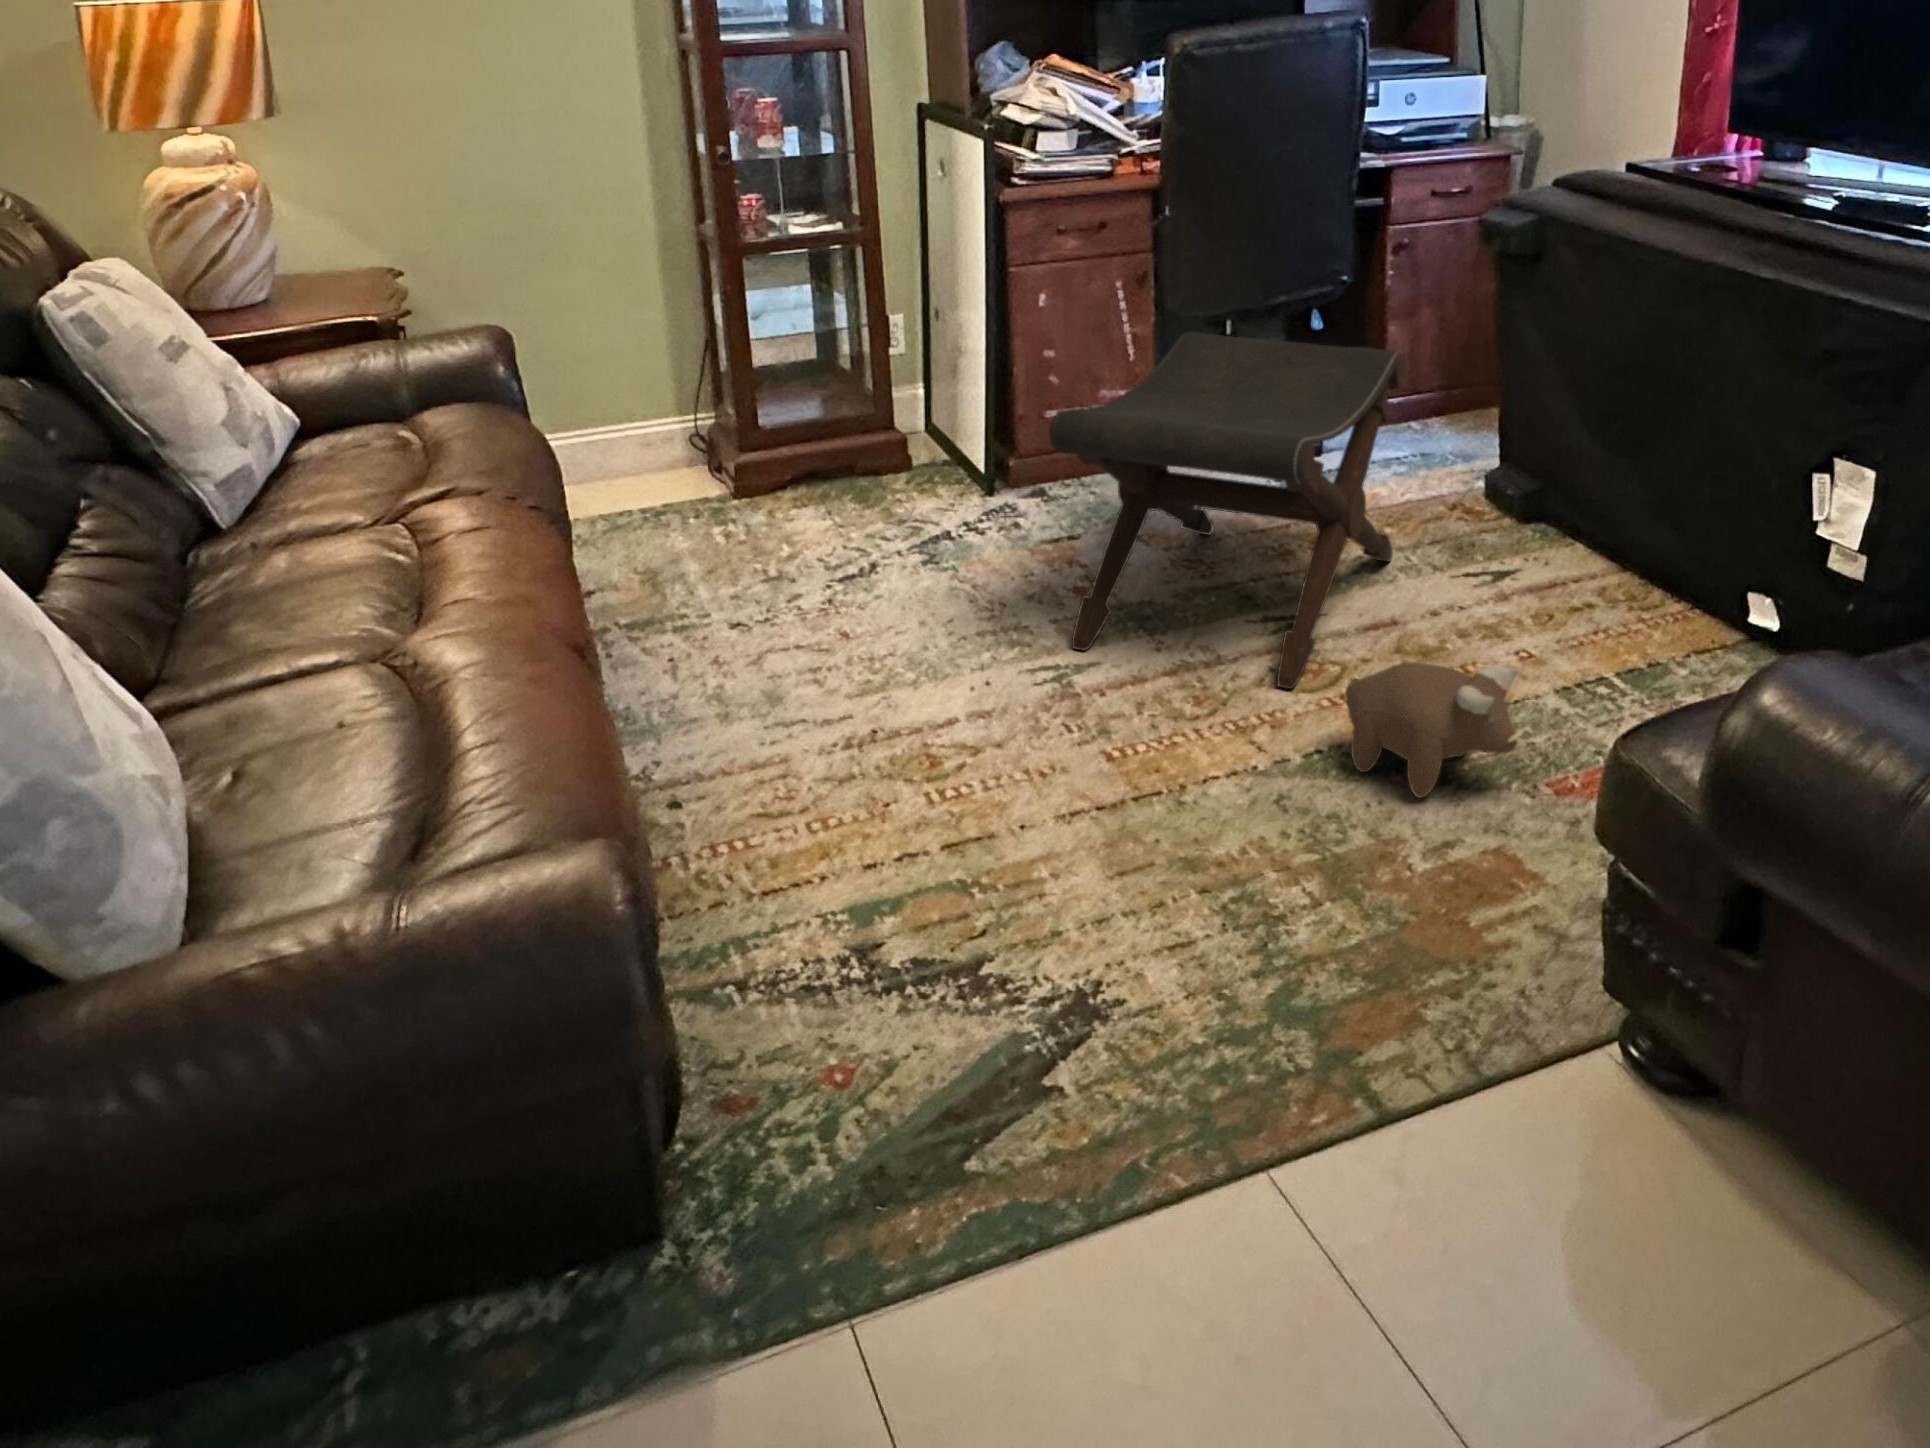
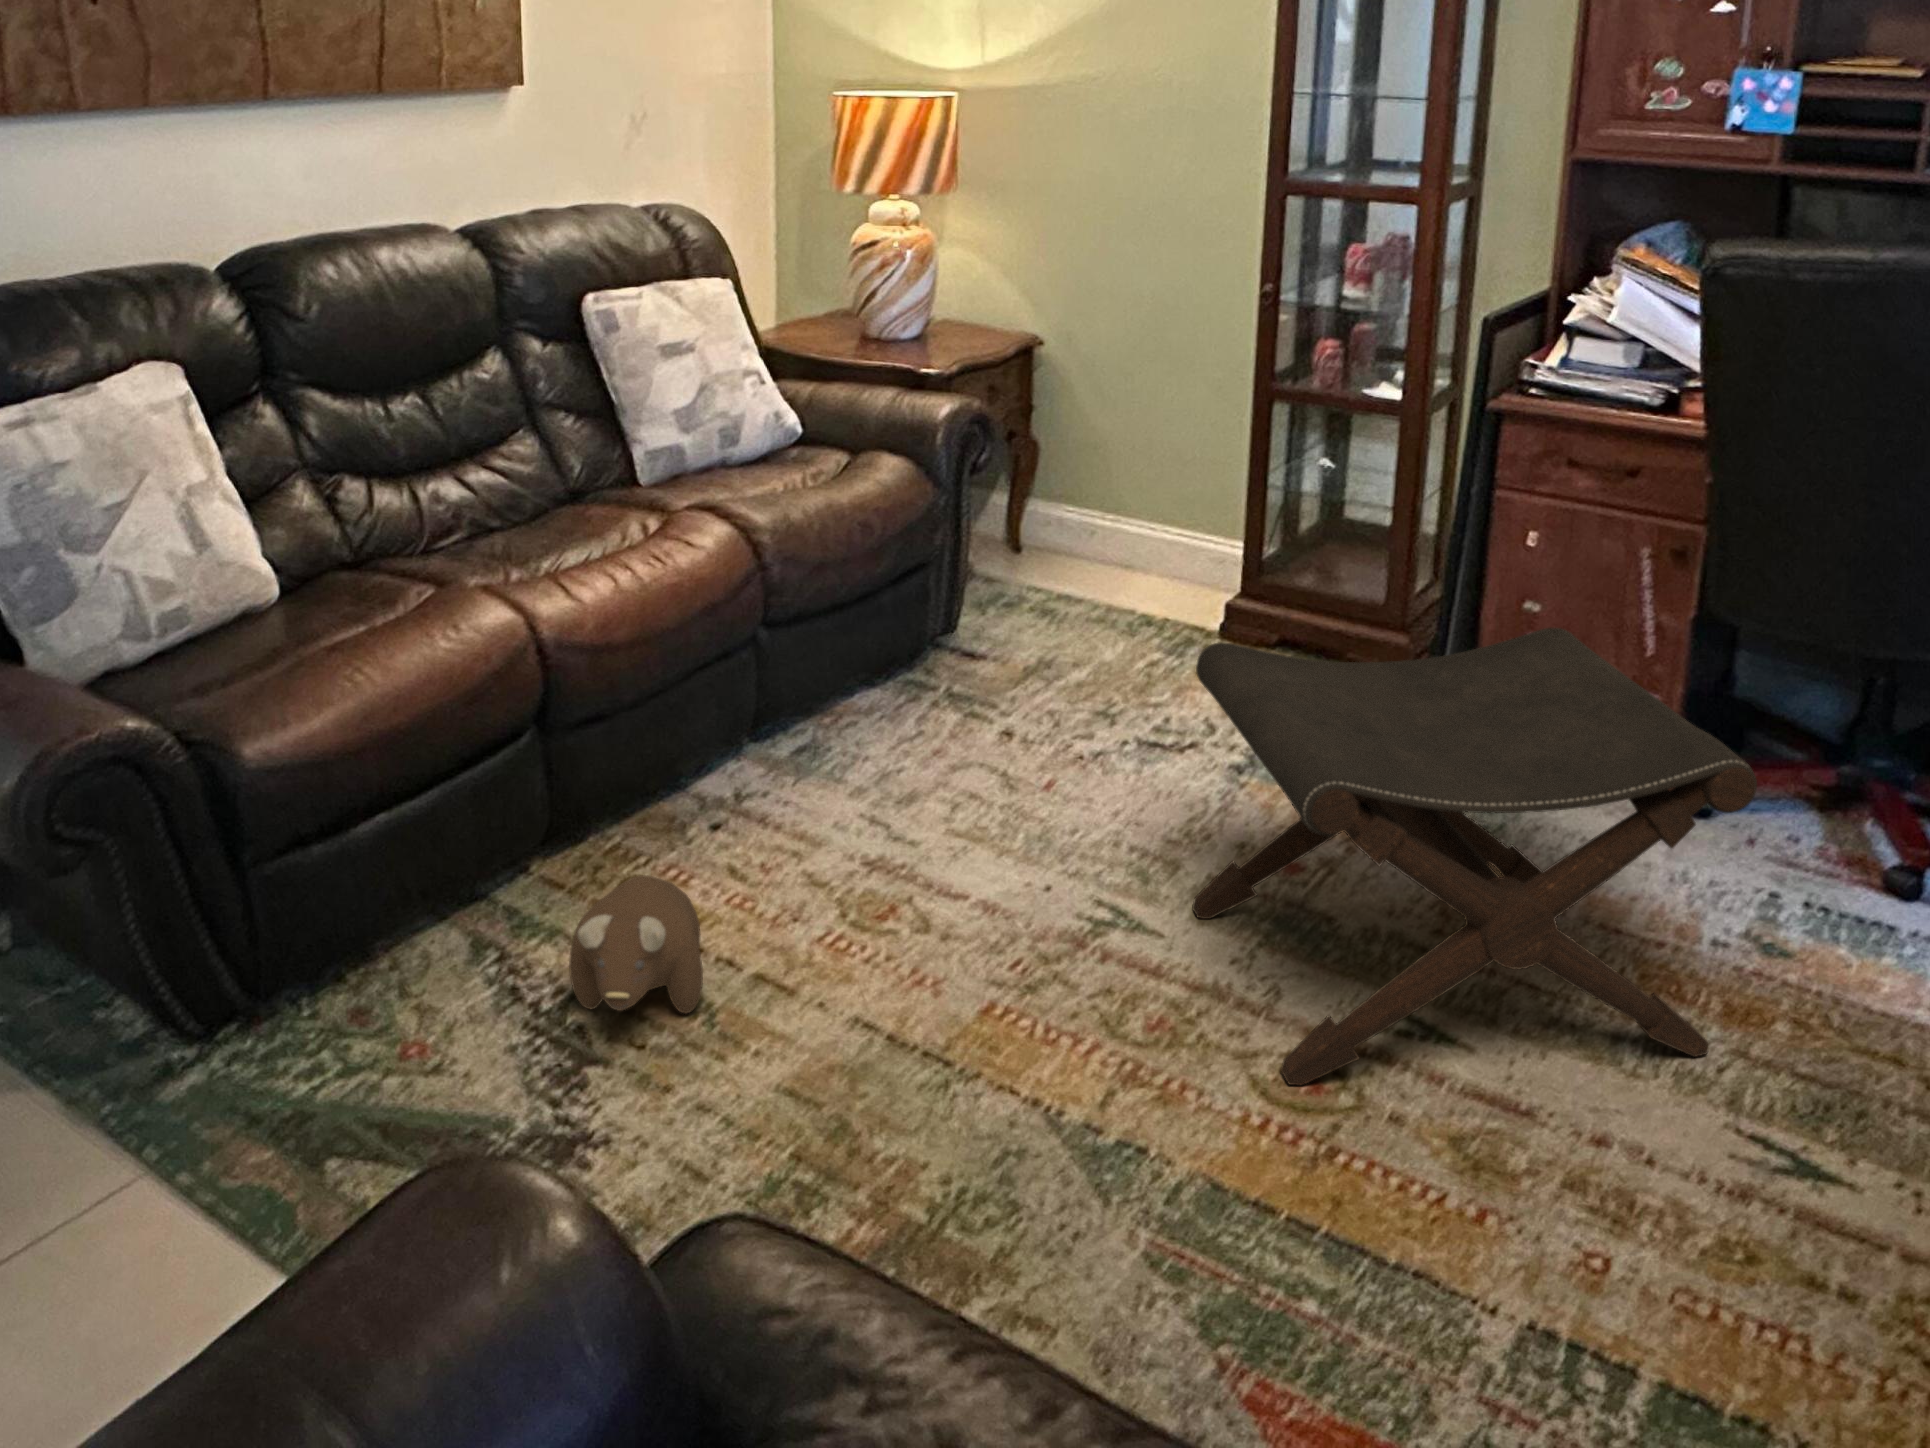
plush toy: present [1345,662,1523,798] -> present [569,875,703,1013]

